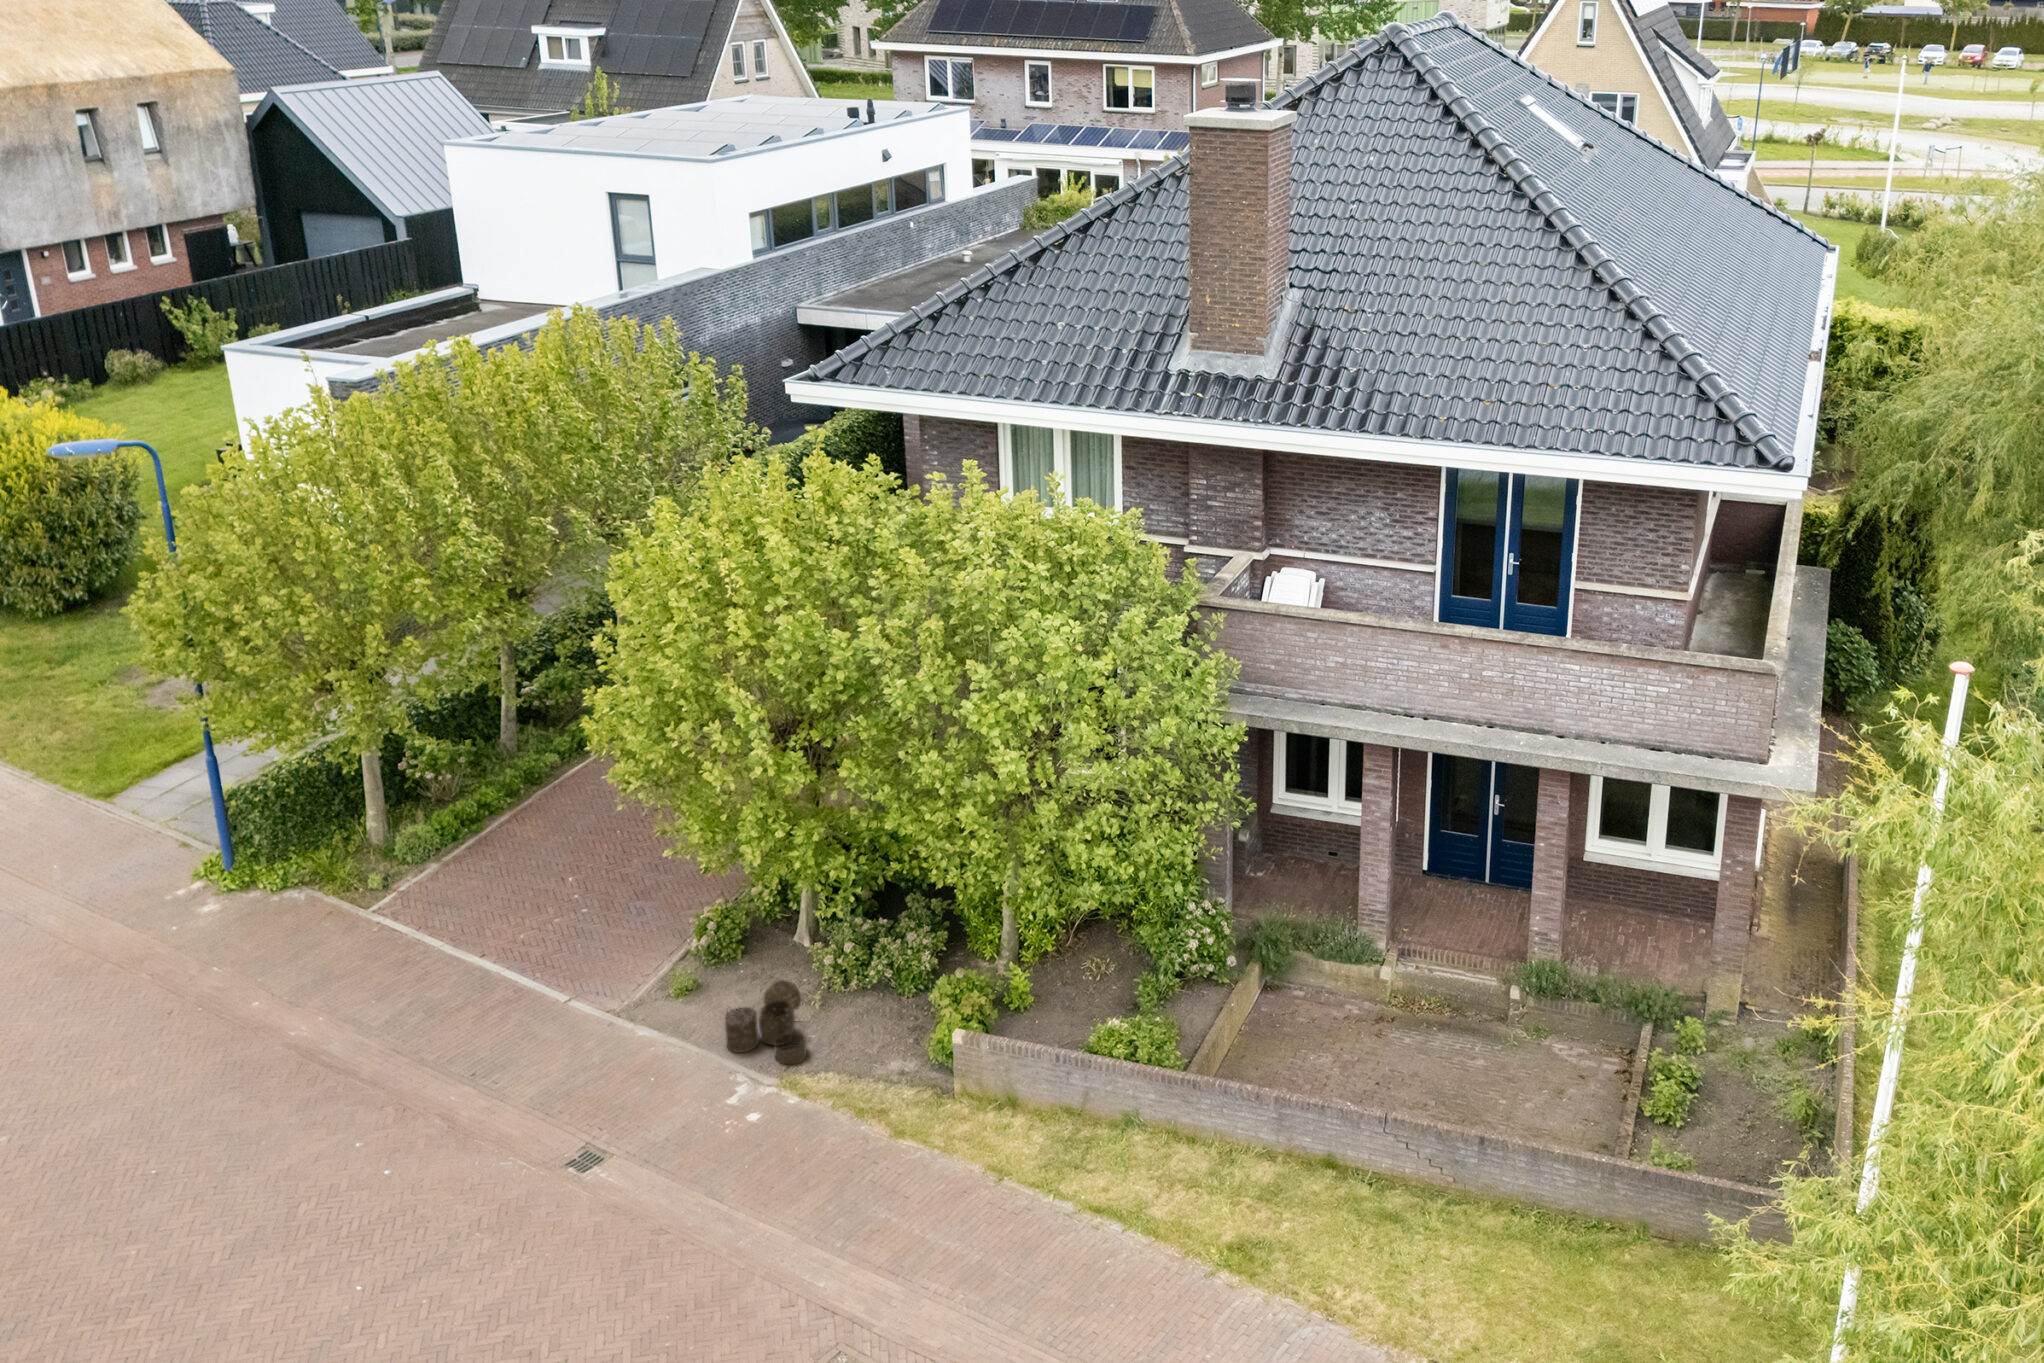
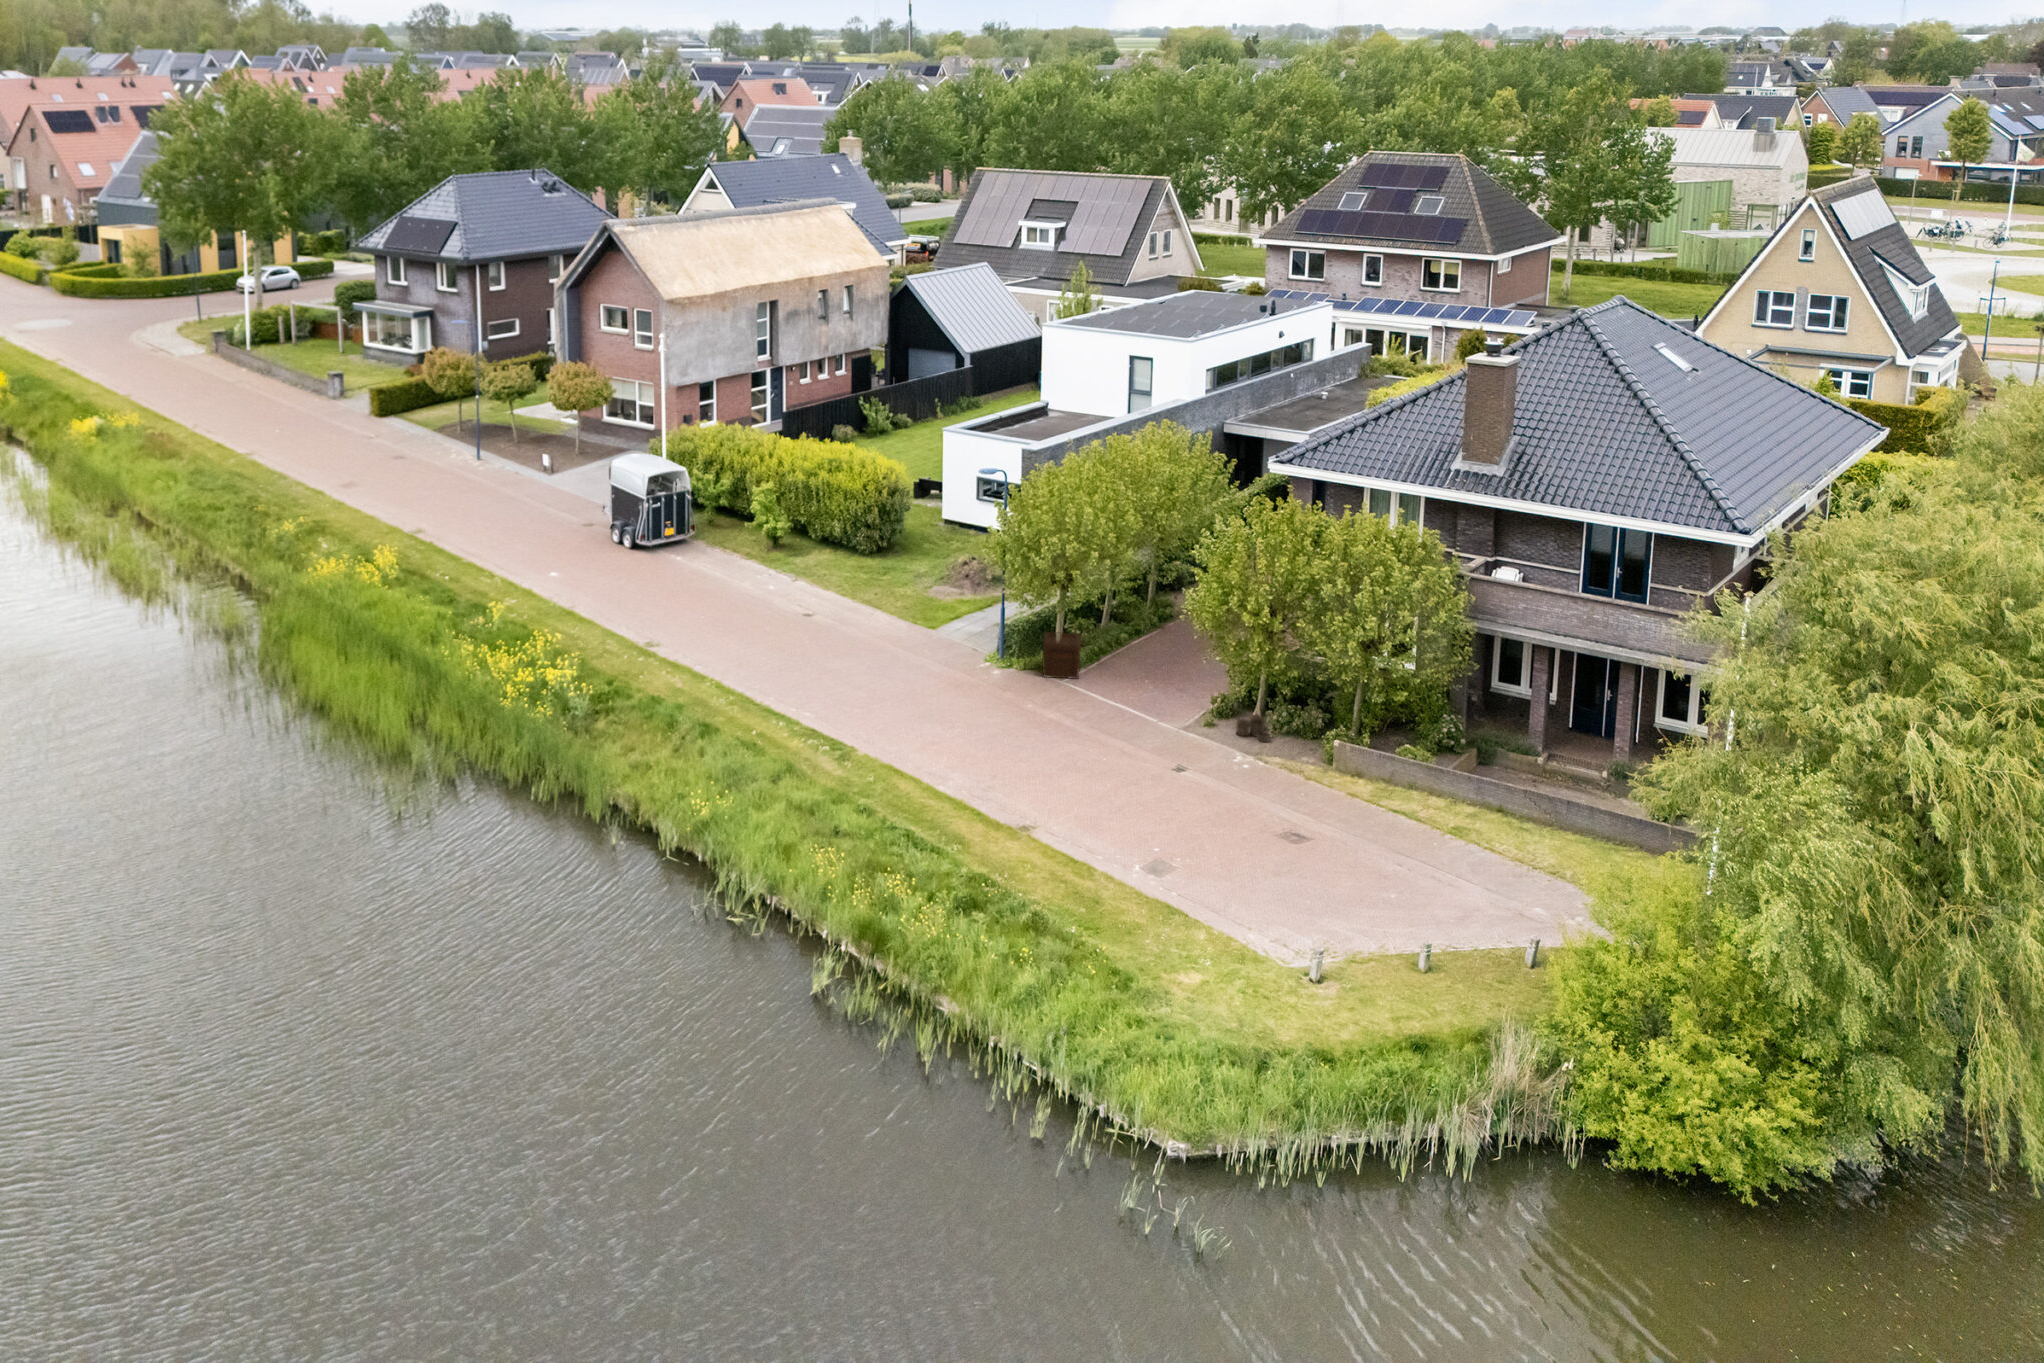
wooden crate: none [271,809,391,931] -> present [1042,632,1081,679]

